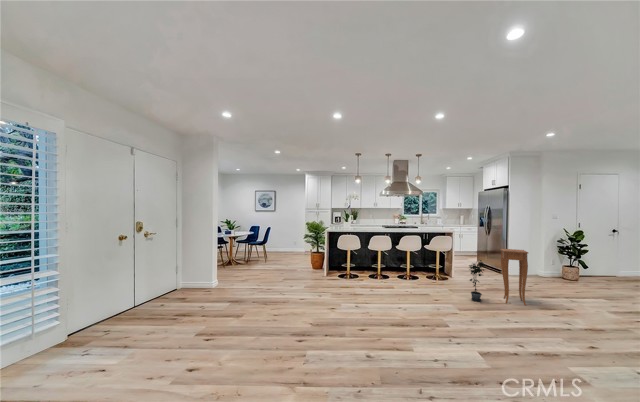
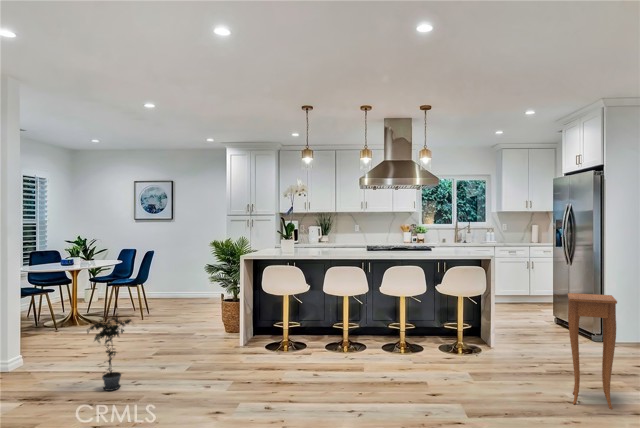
potted plant: present [469,260,486,301] -> present [87,314,131,391]

